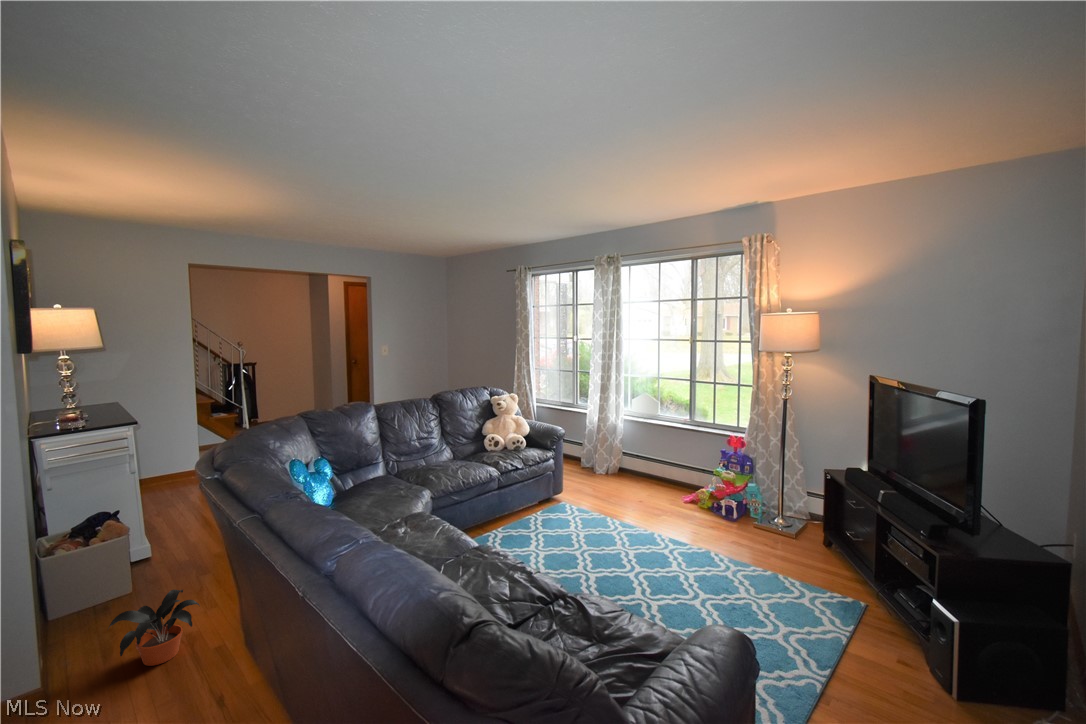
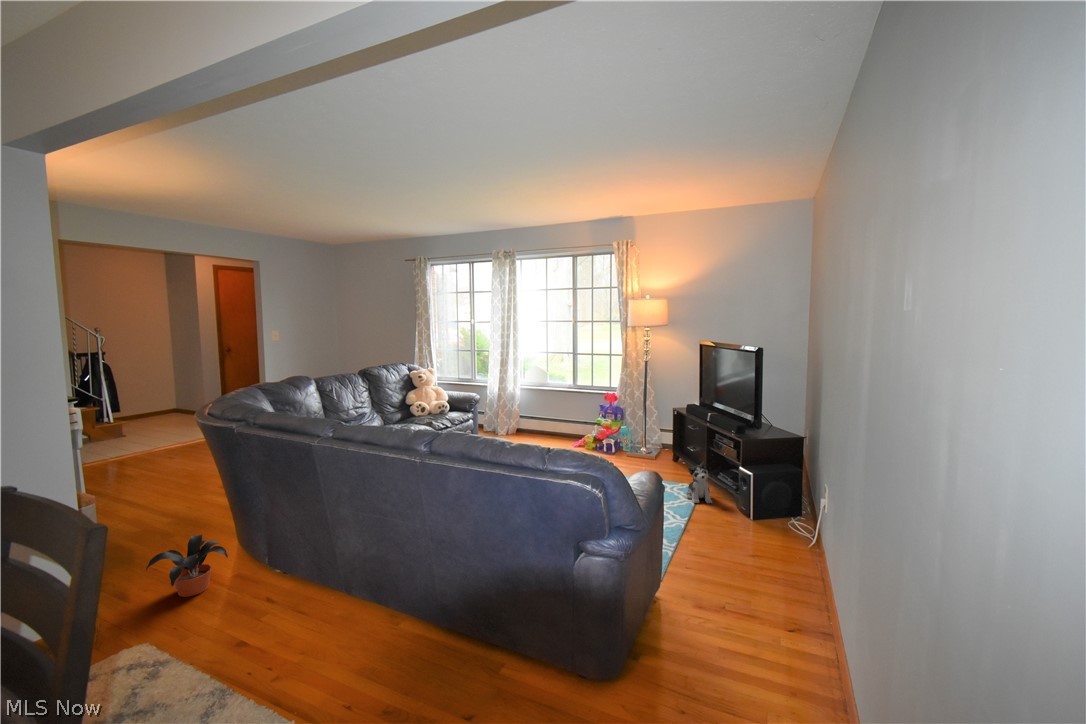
plush toy: none [828,572,873,643] -> present [686,461,712,503]

